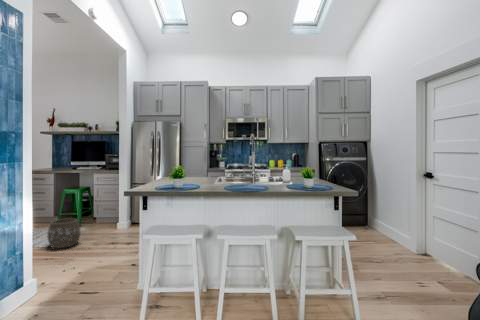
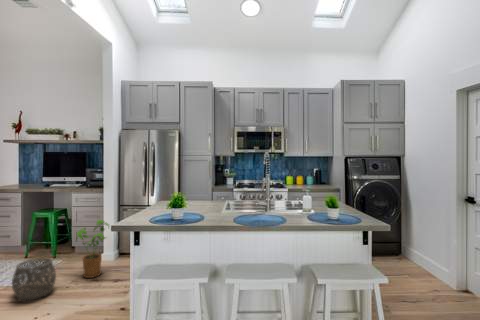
house plant: none [96,191,123,237] -> present [77,220,109,278]

